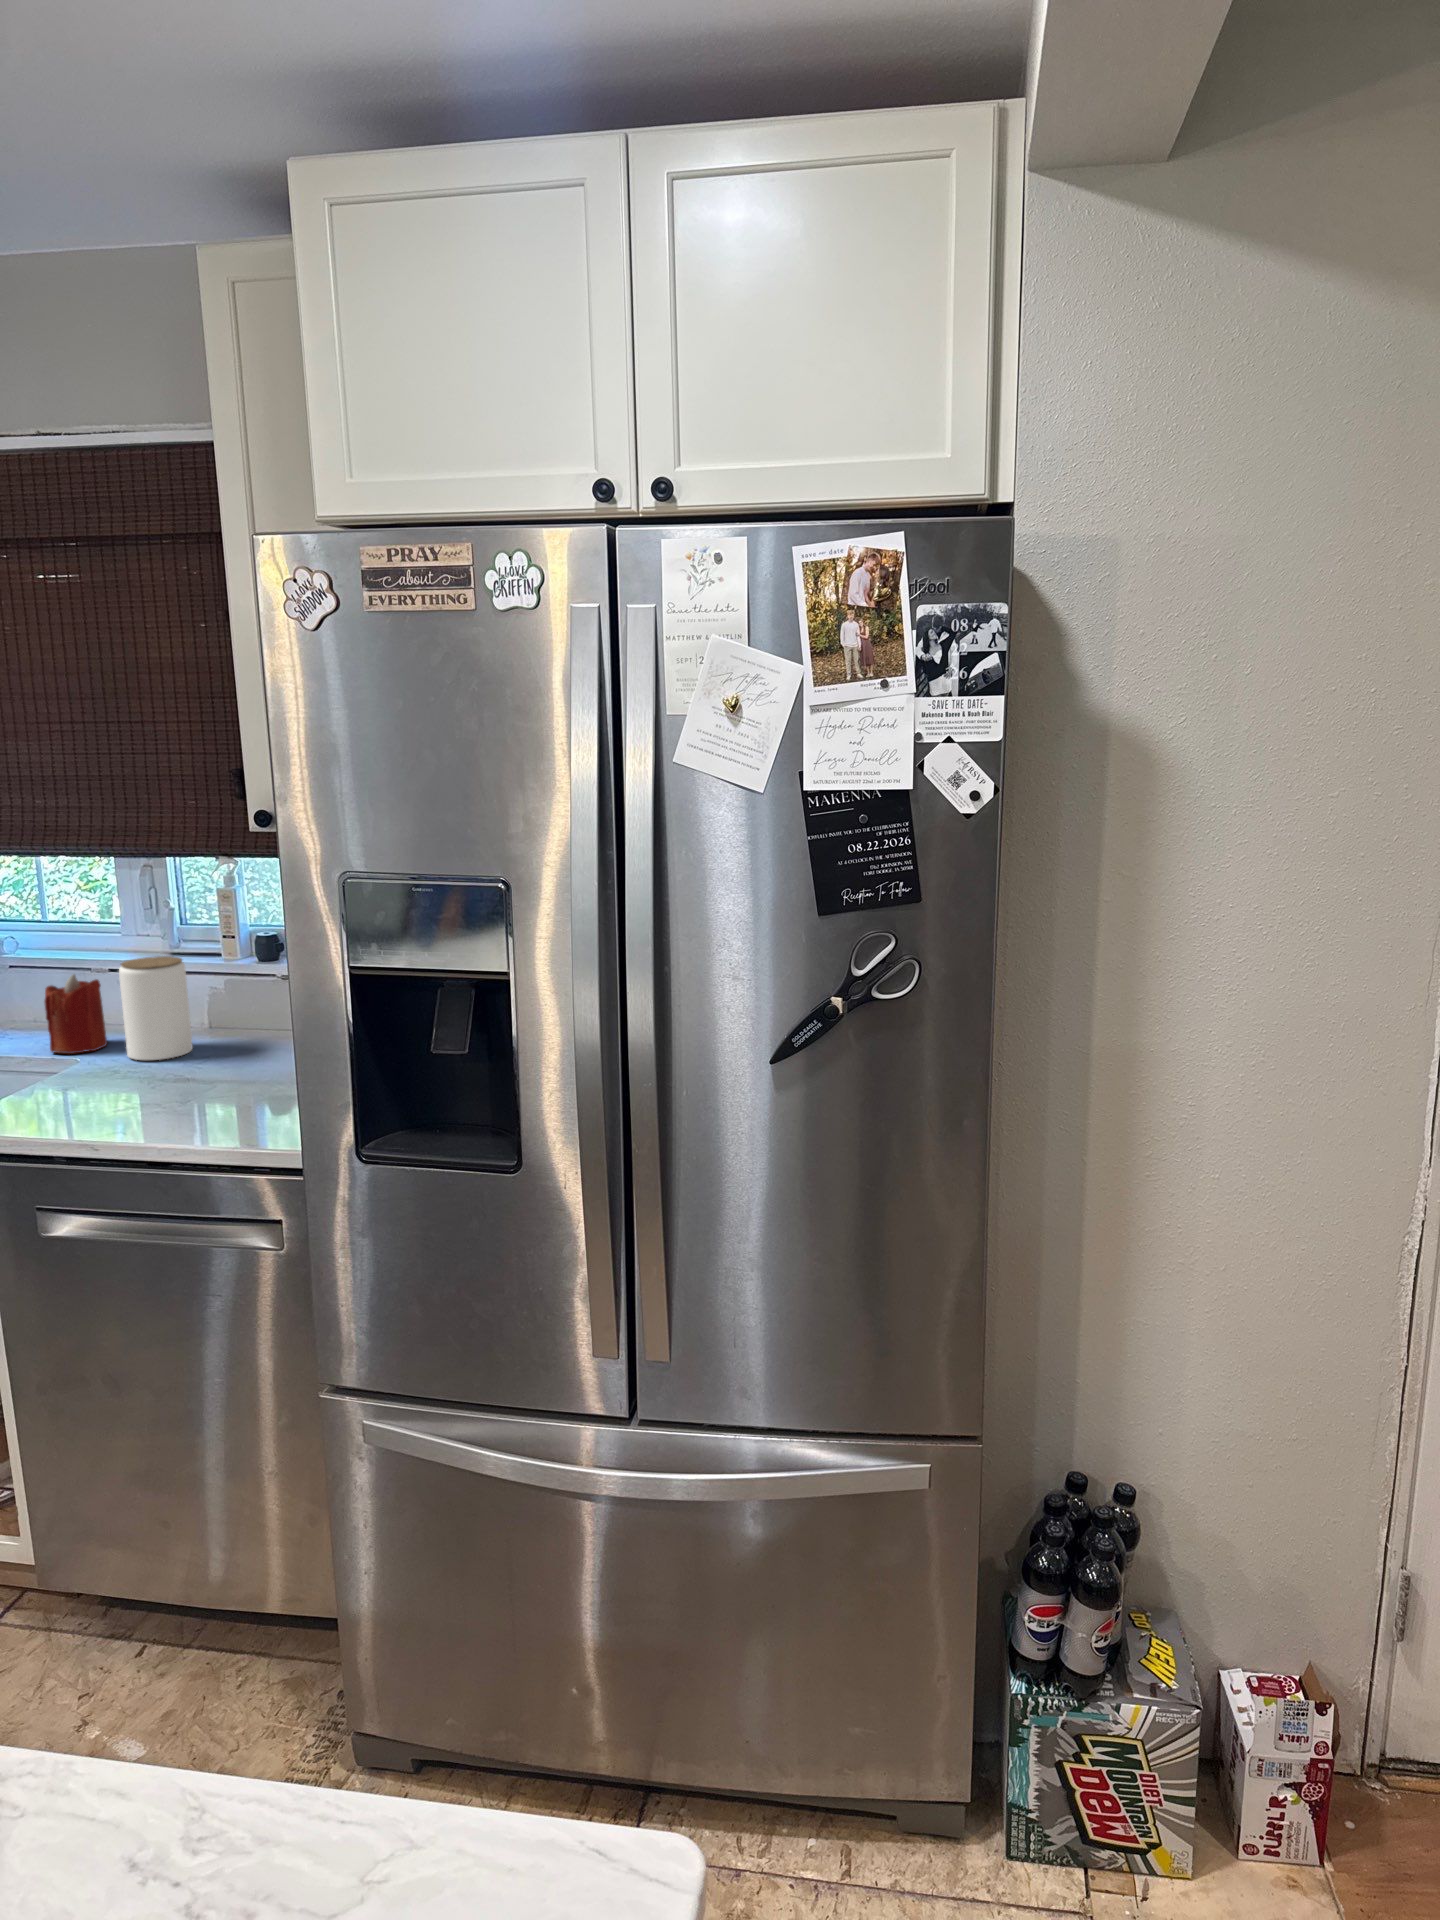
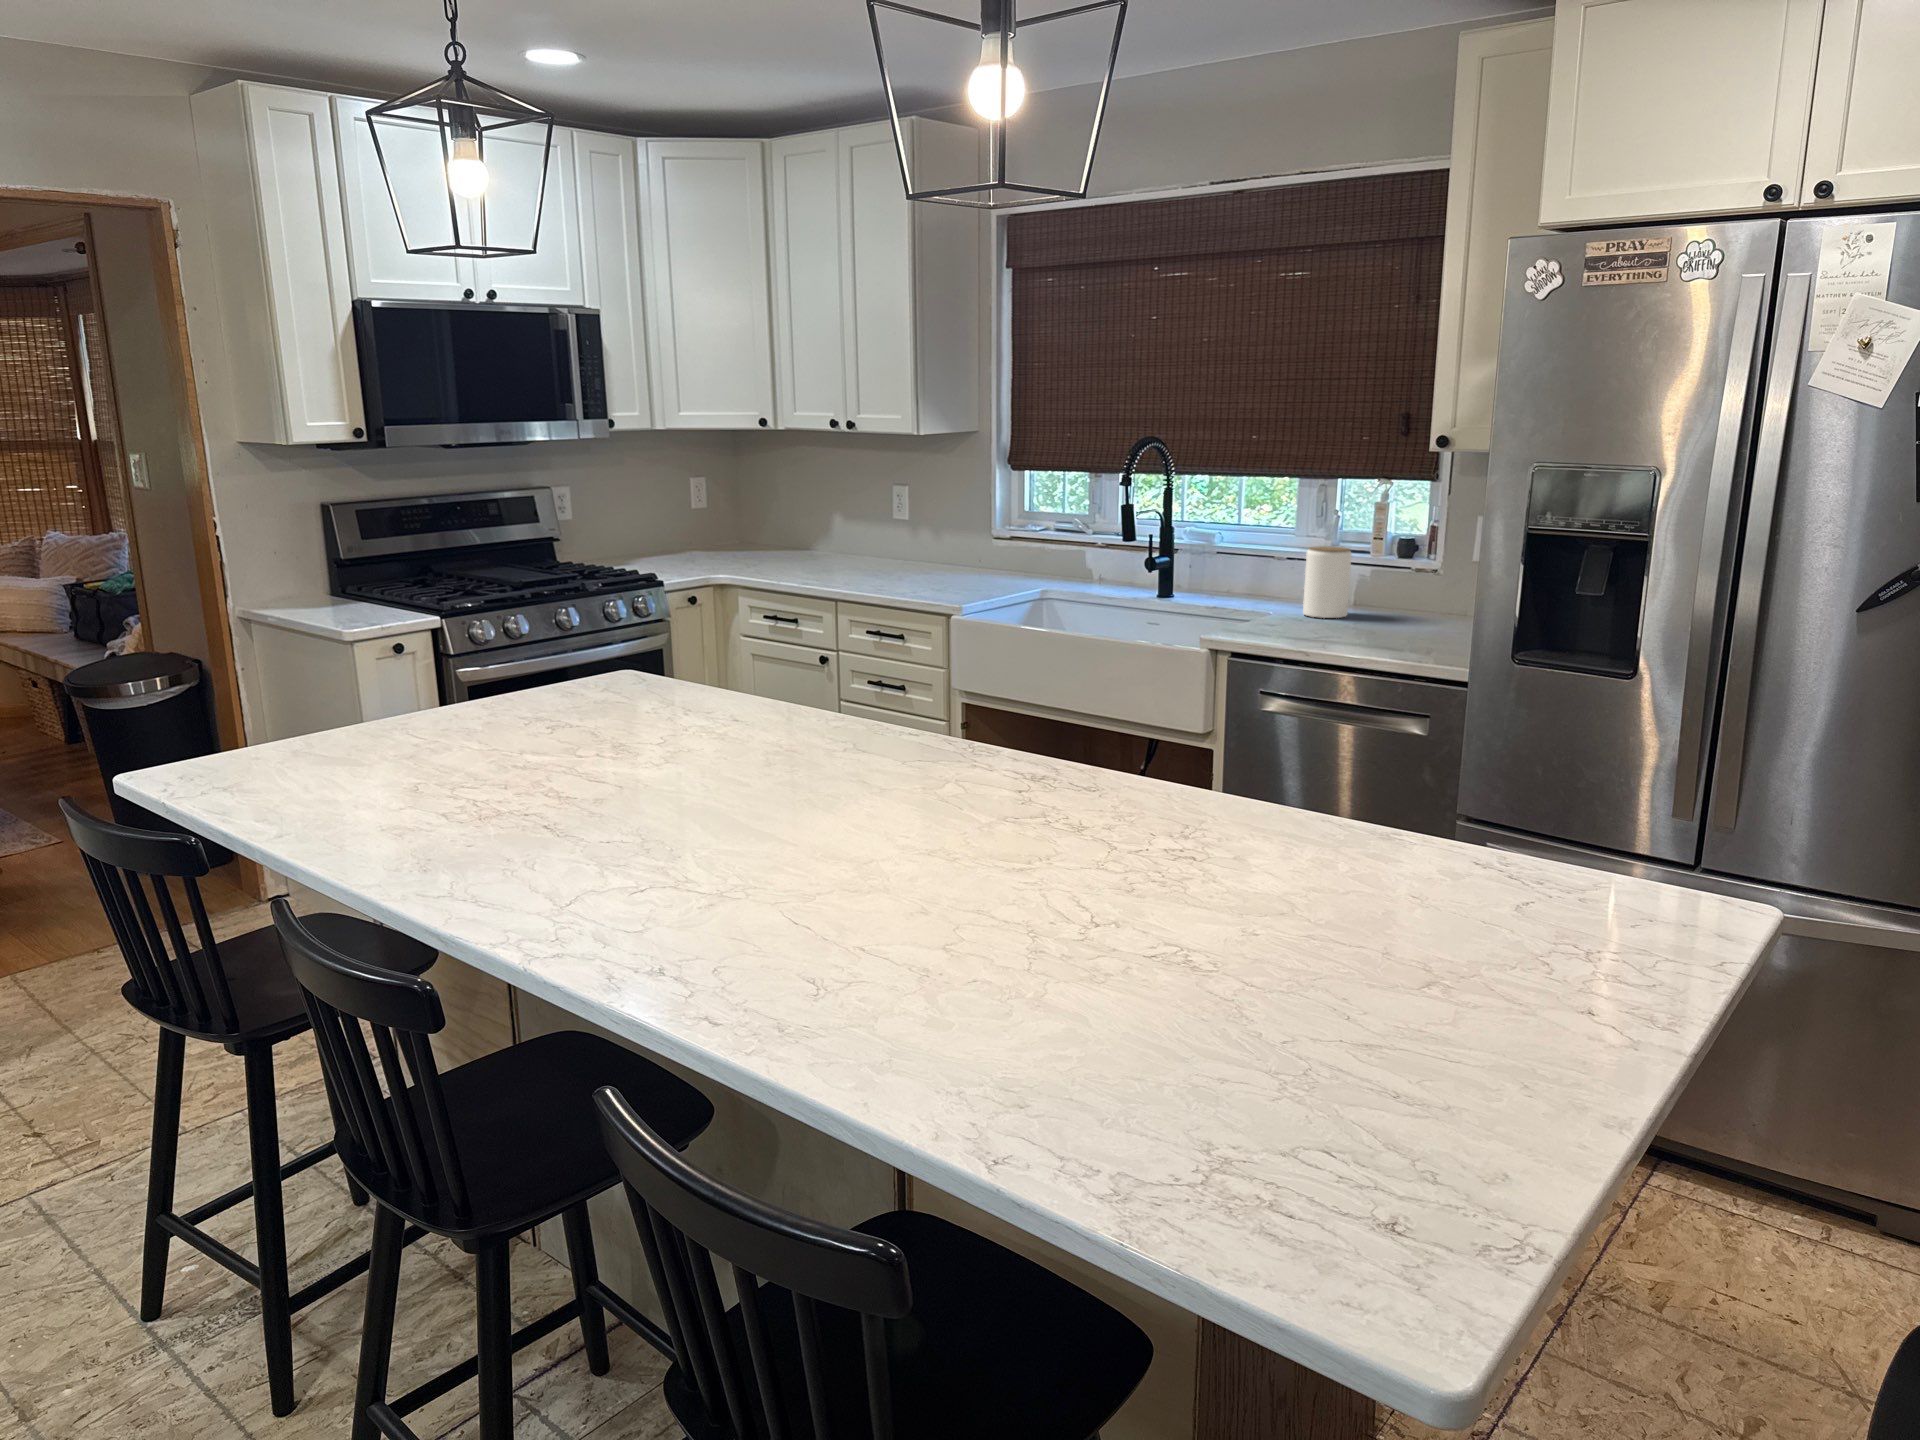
candle: present [44,974,107,1054] -> none [1248,555,1287,610]

